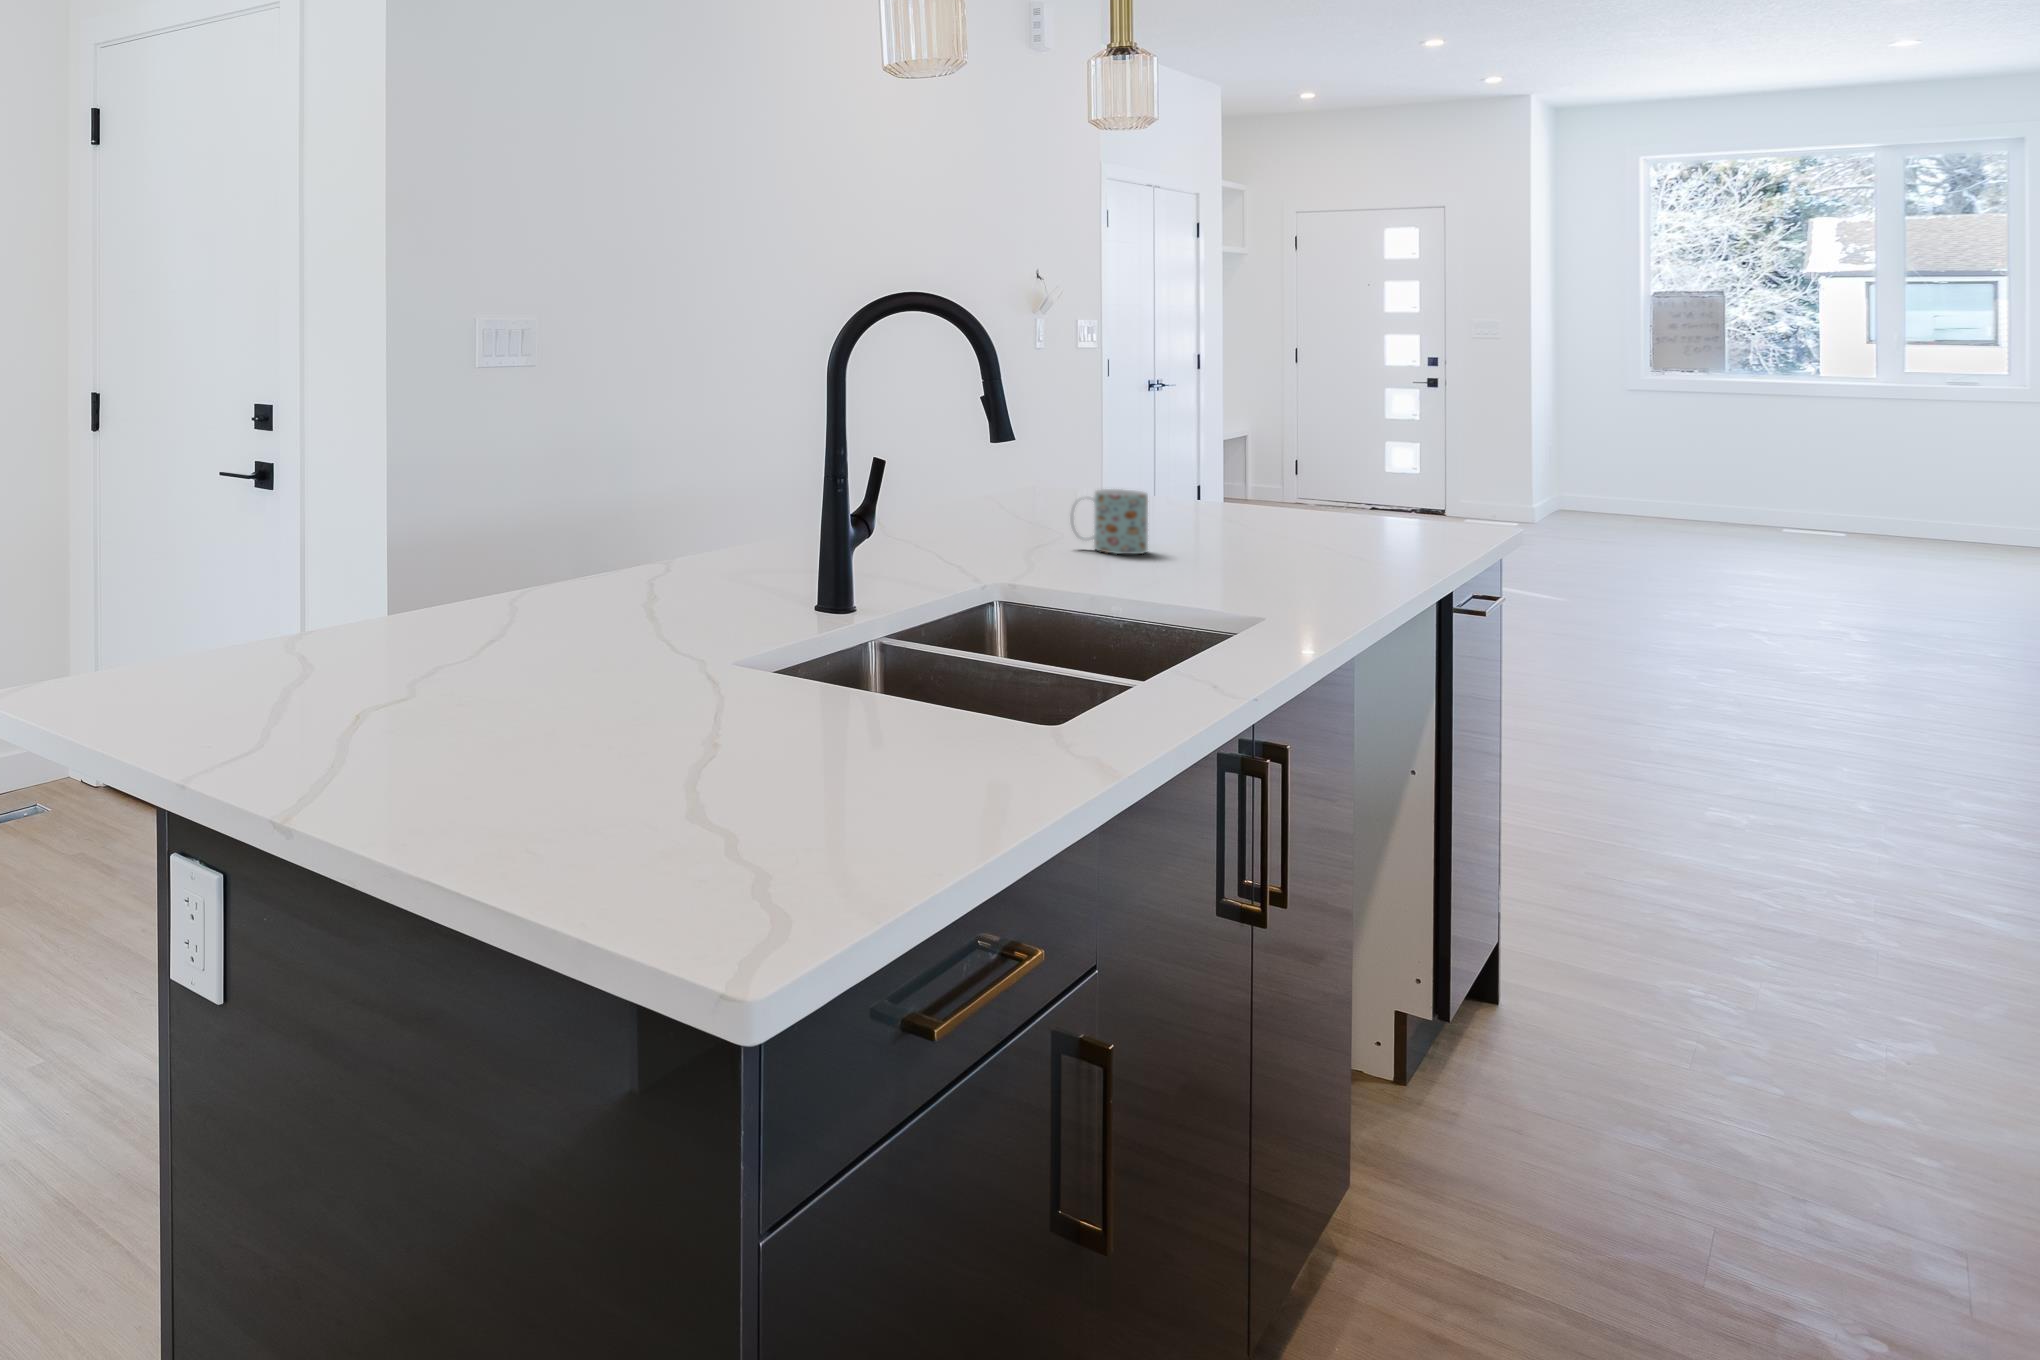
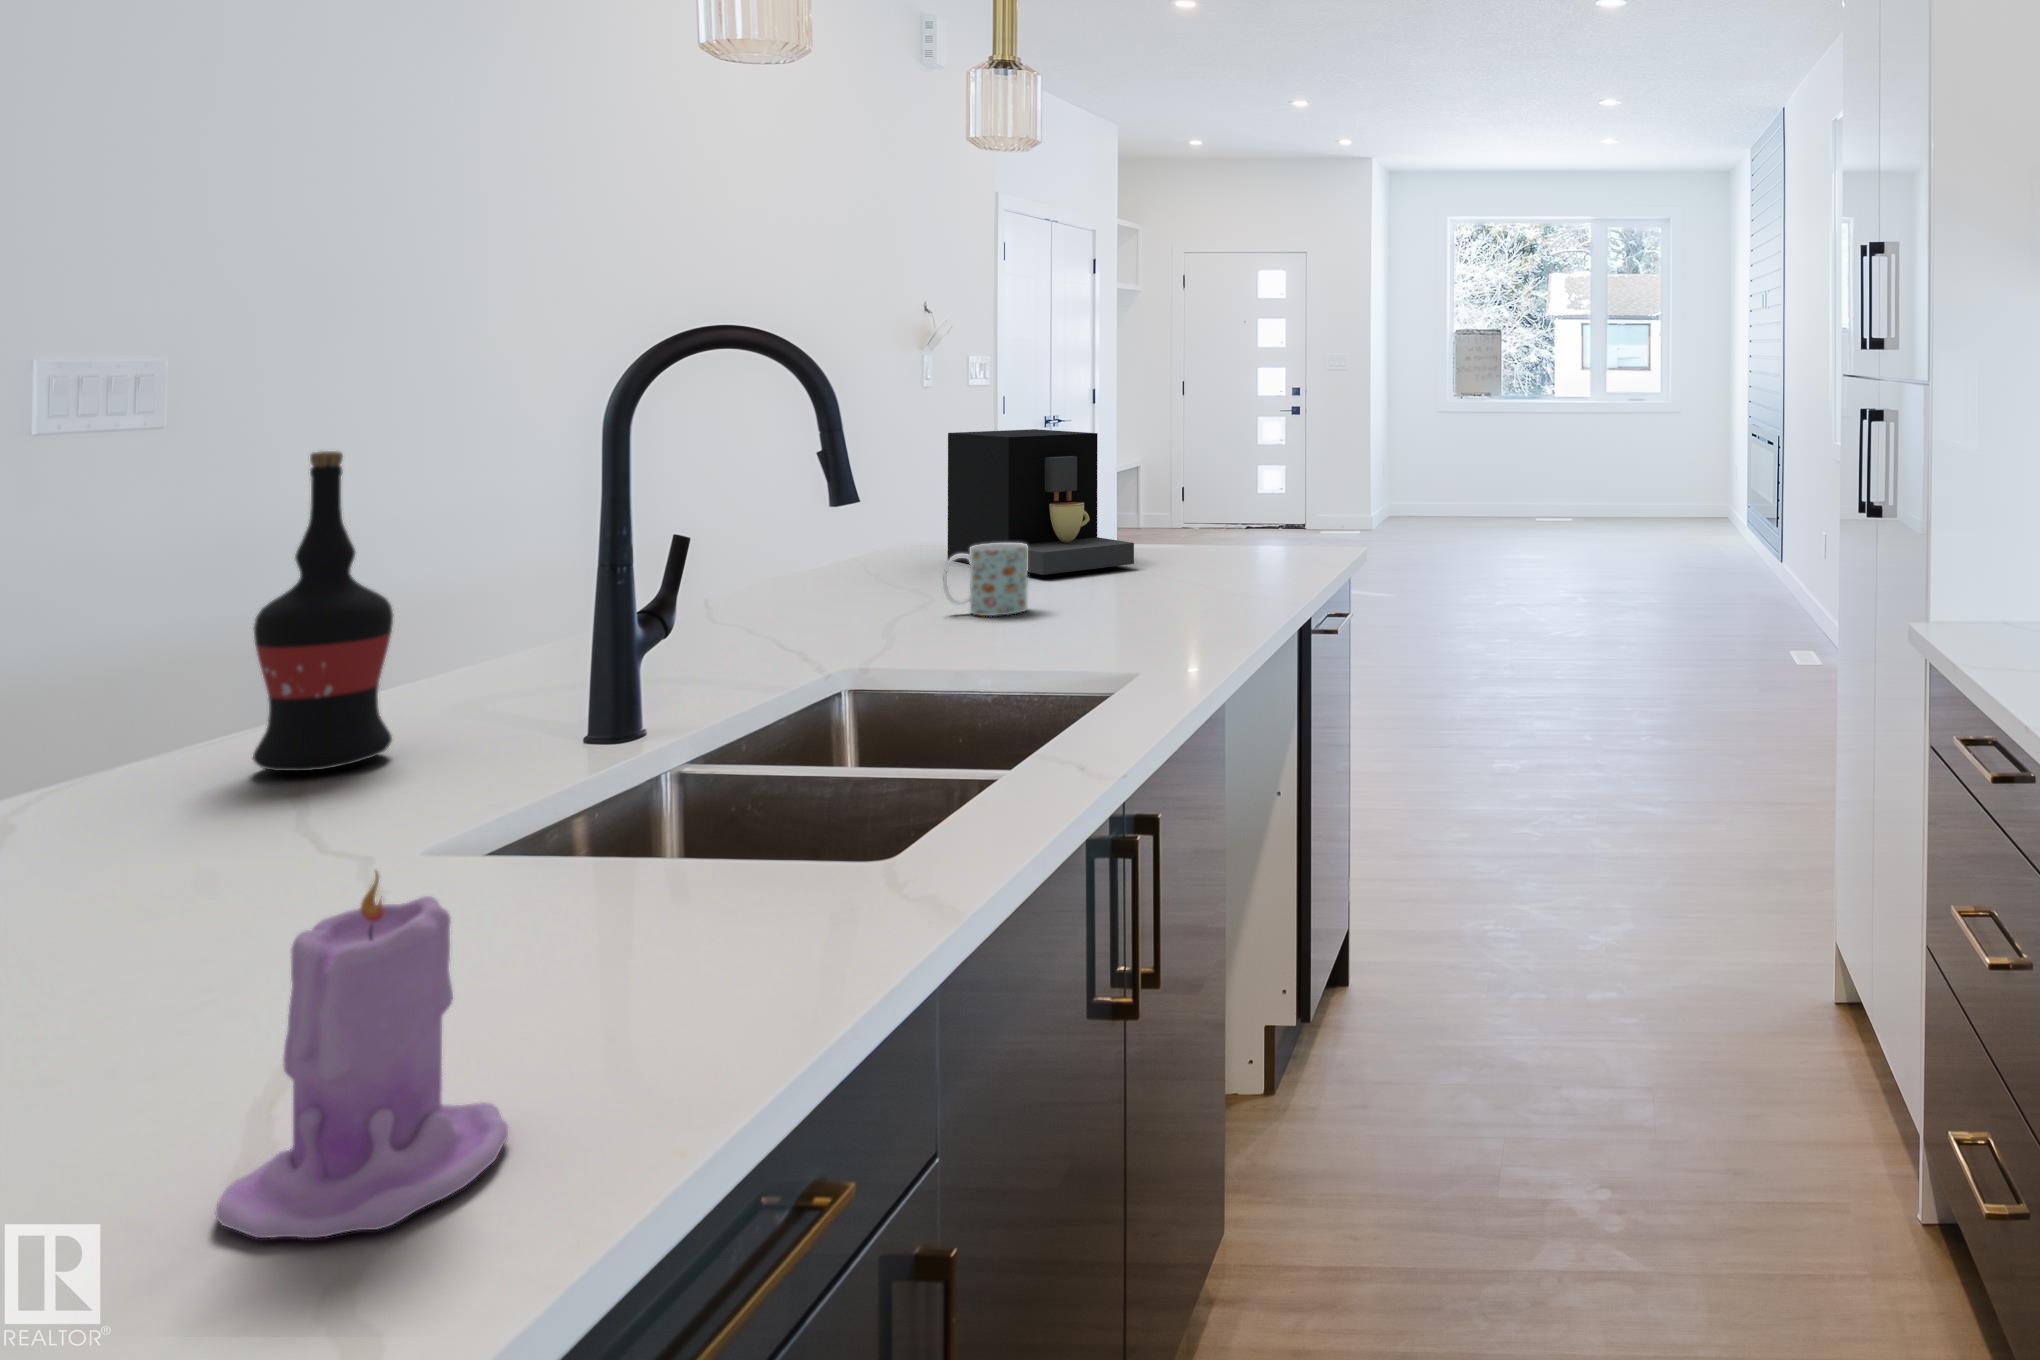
wine bottle: none [621,384,696,599] -> present [252,451,393,771]
coffee maker: none [1068,389,1251,524] -> present [948,429,1134,575]
candle: none [677,643,826,867] -> present [215,871,508,1238]

